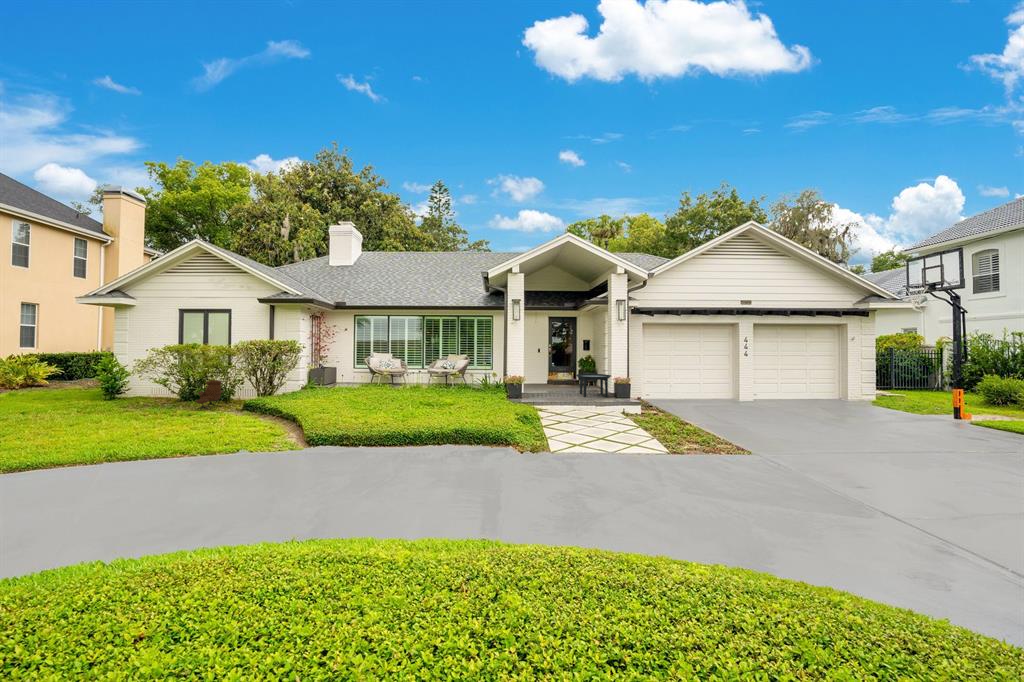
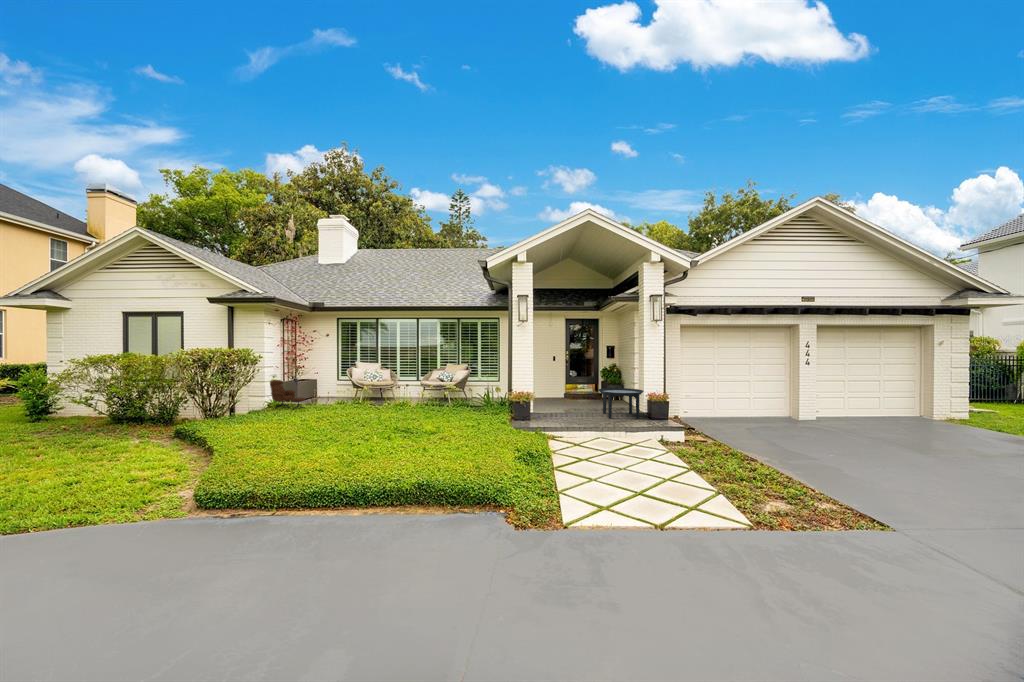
lounge chair: present [196,380,223,409] -> present [270,380,305,408]

